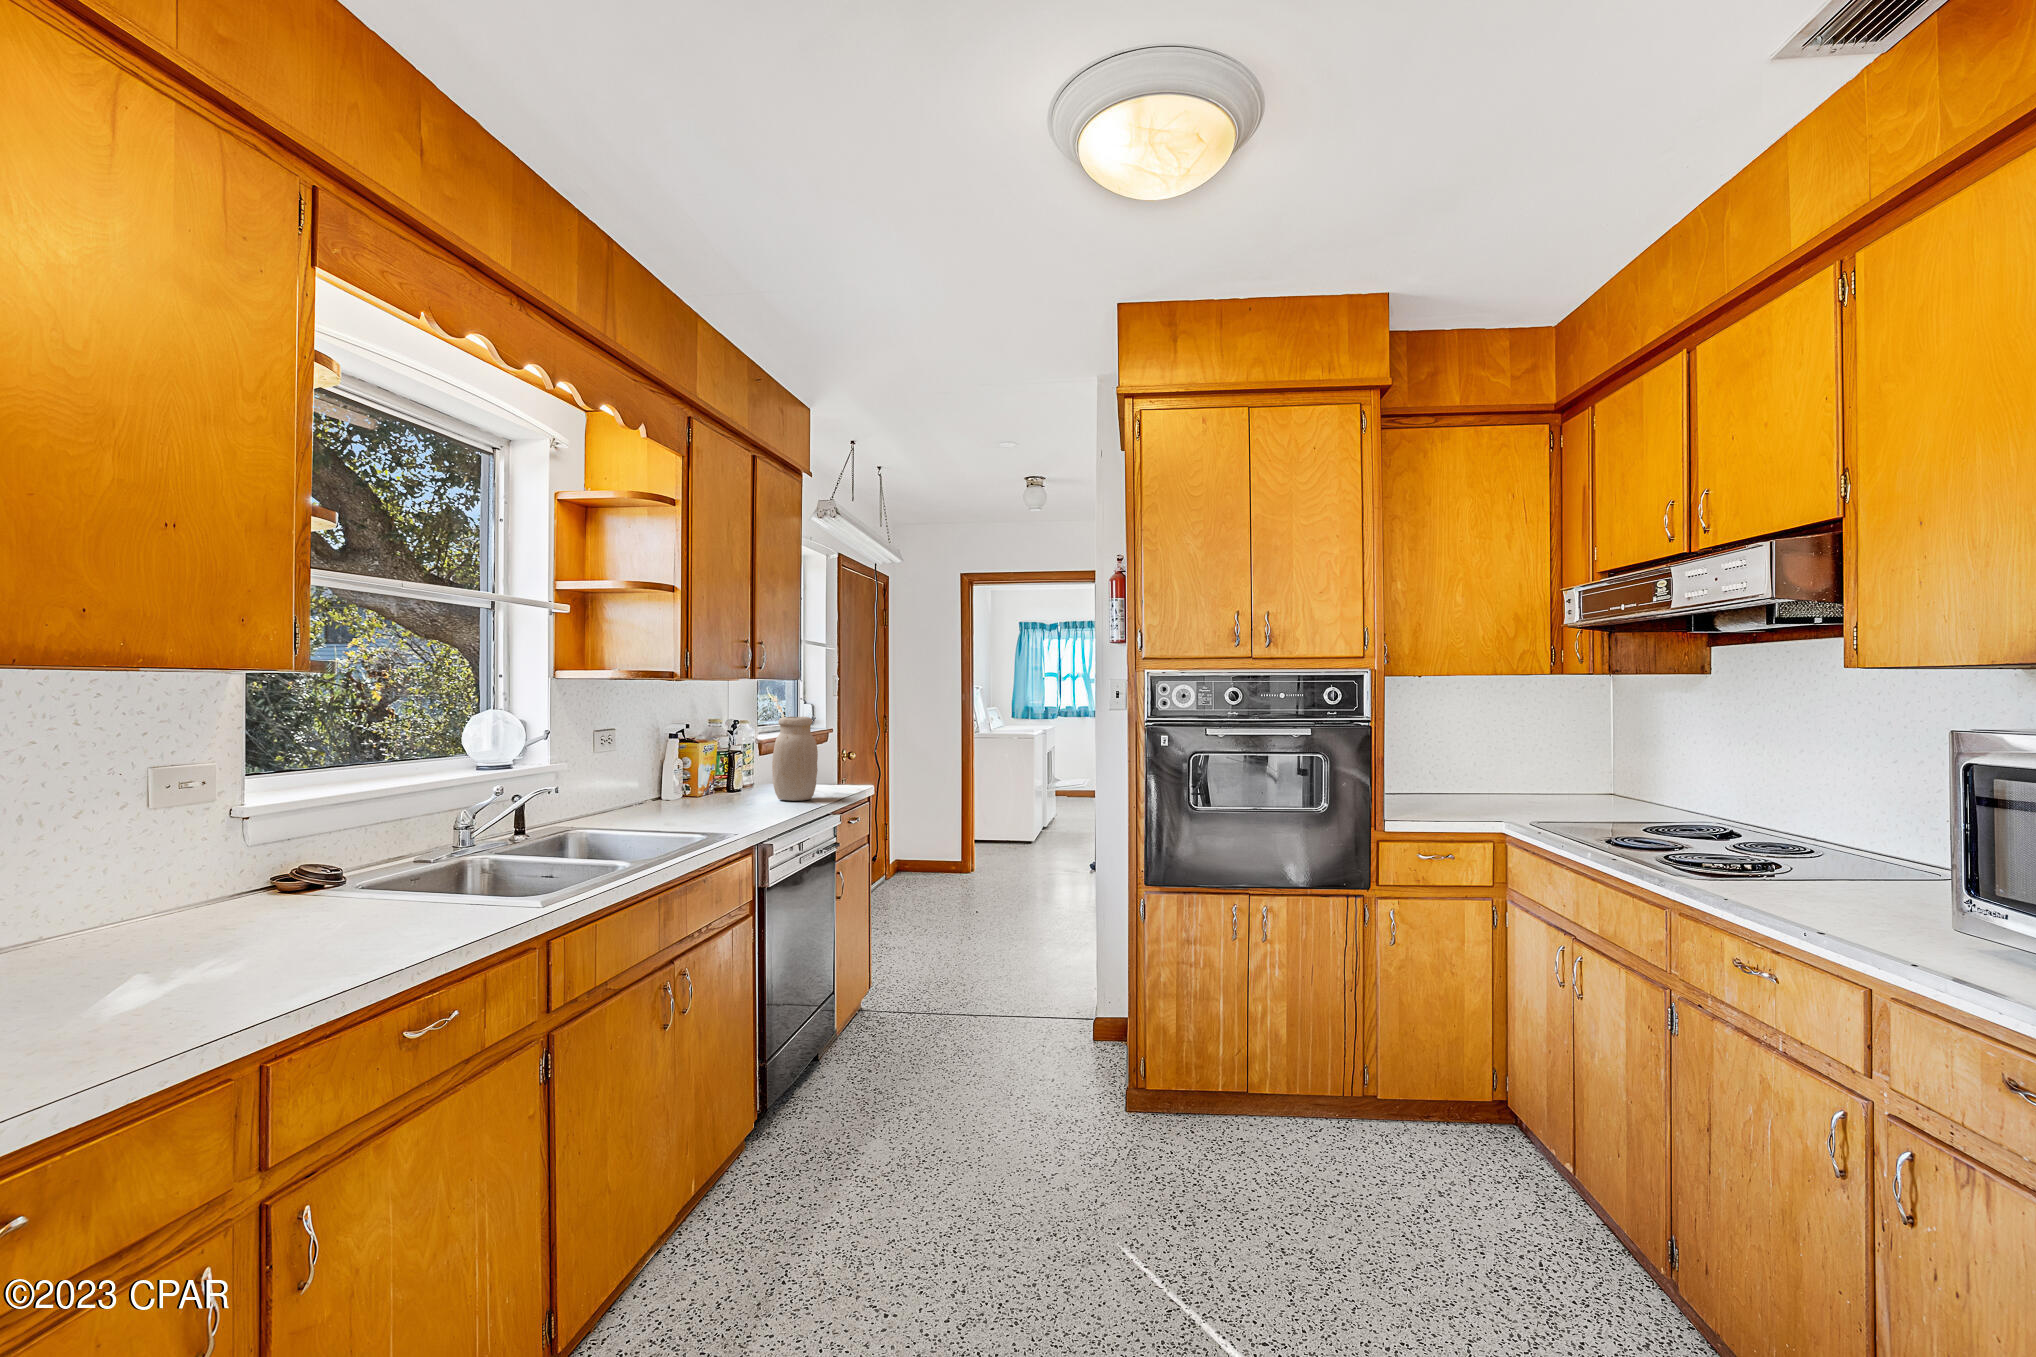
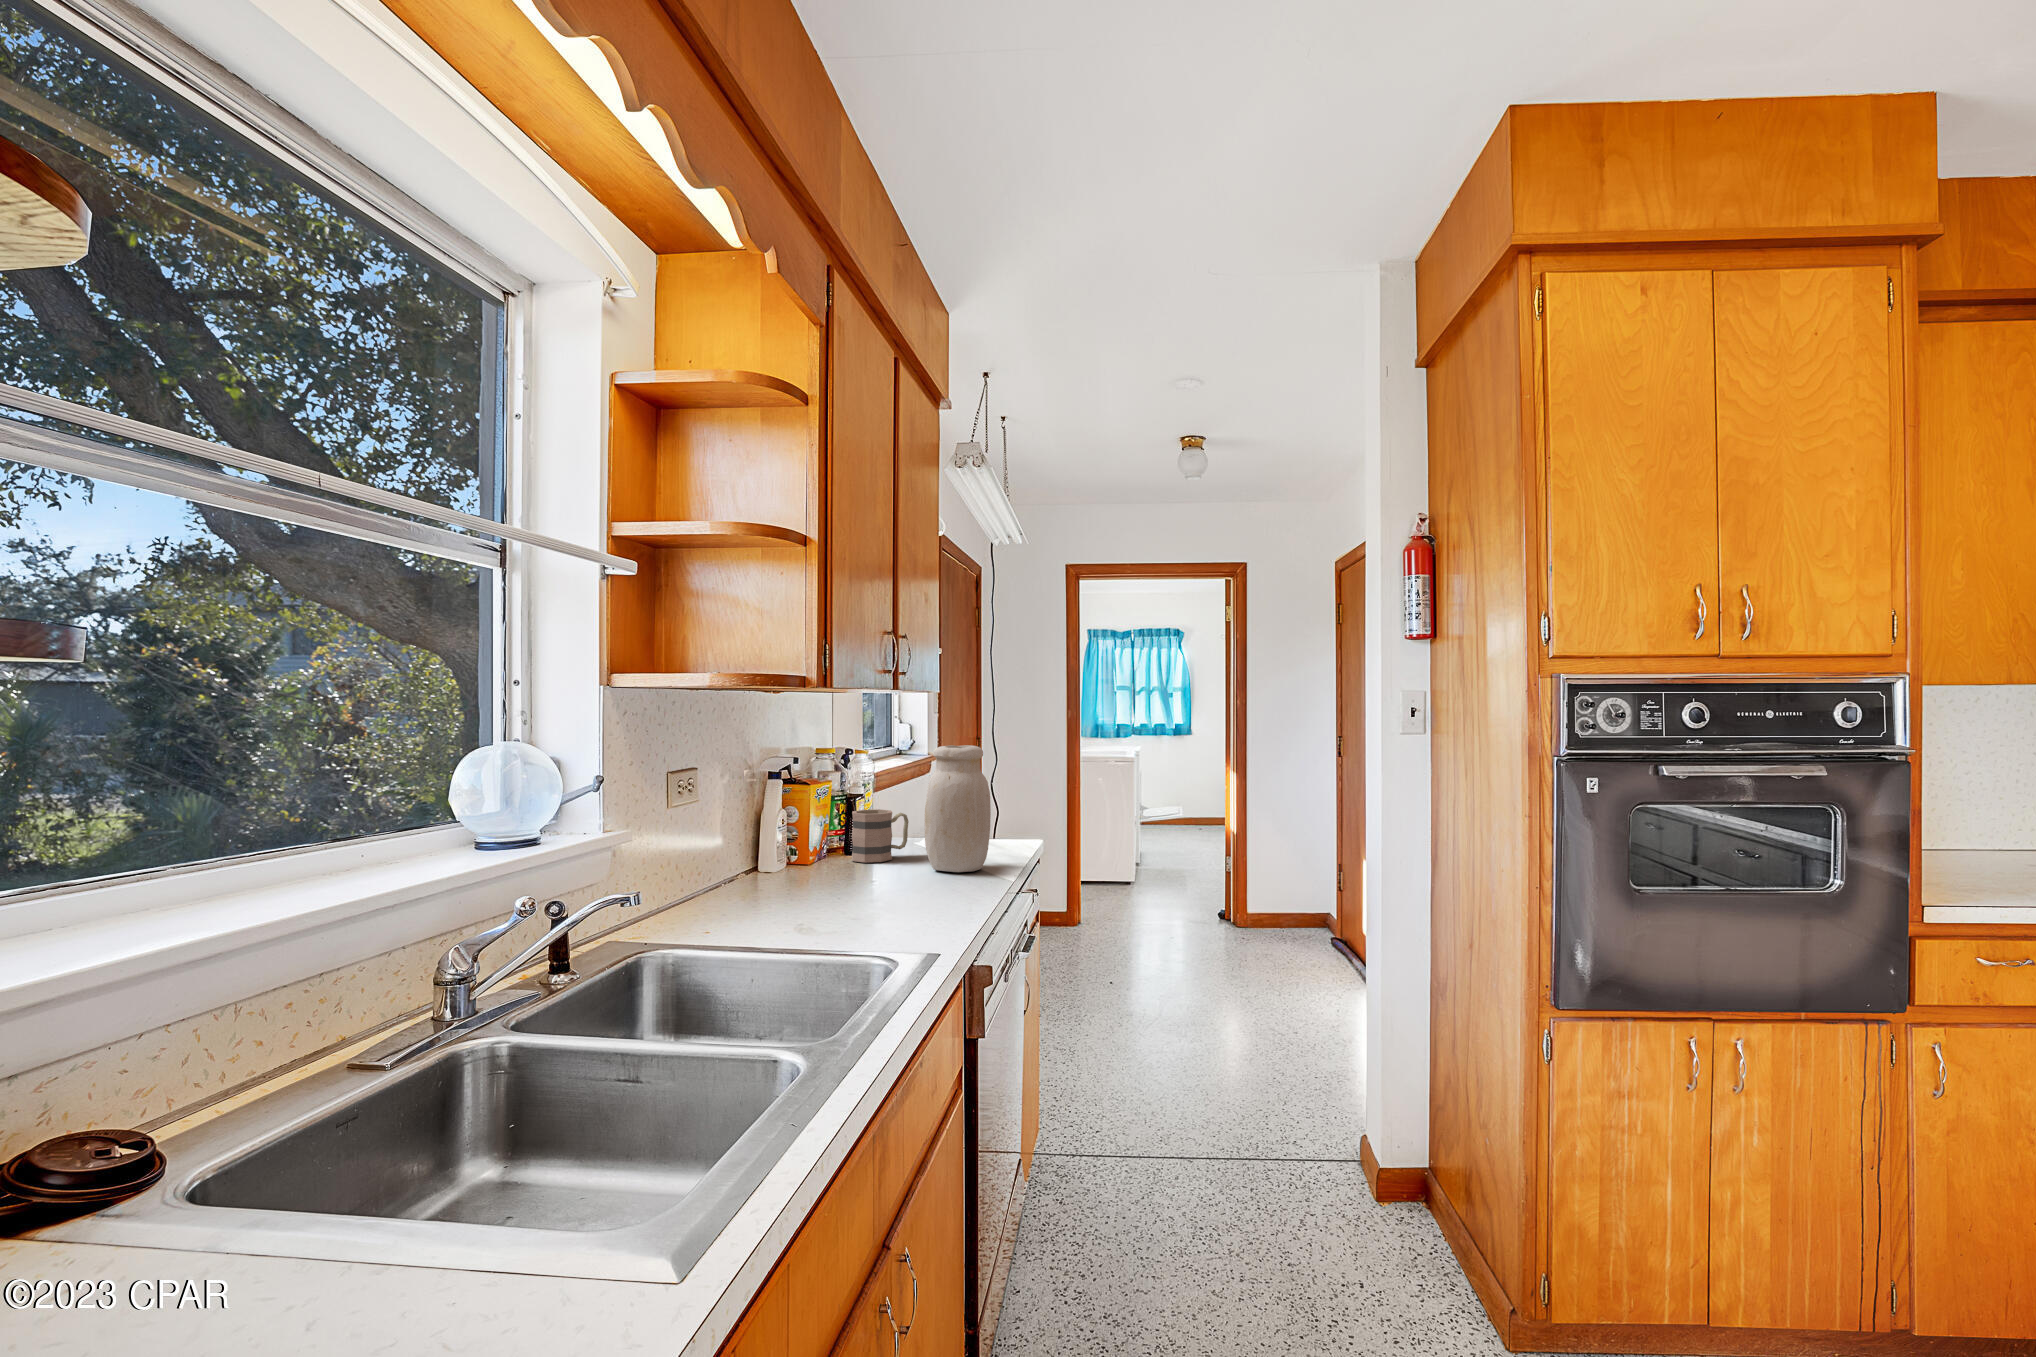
mug: none [728,761,770,796] -> present [852,809,909,863]

